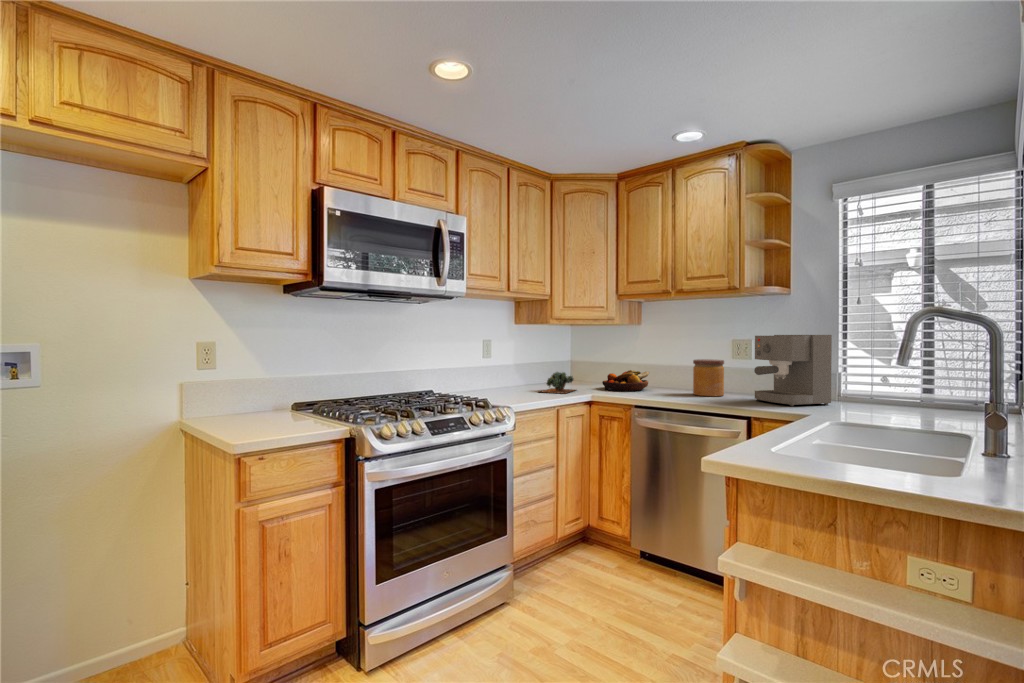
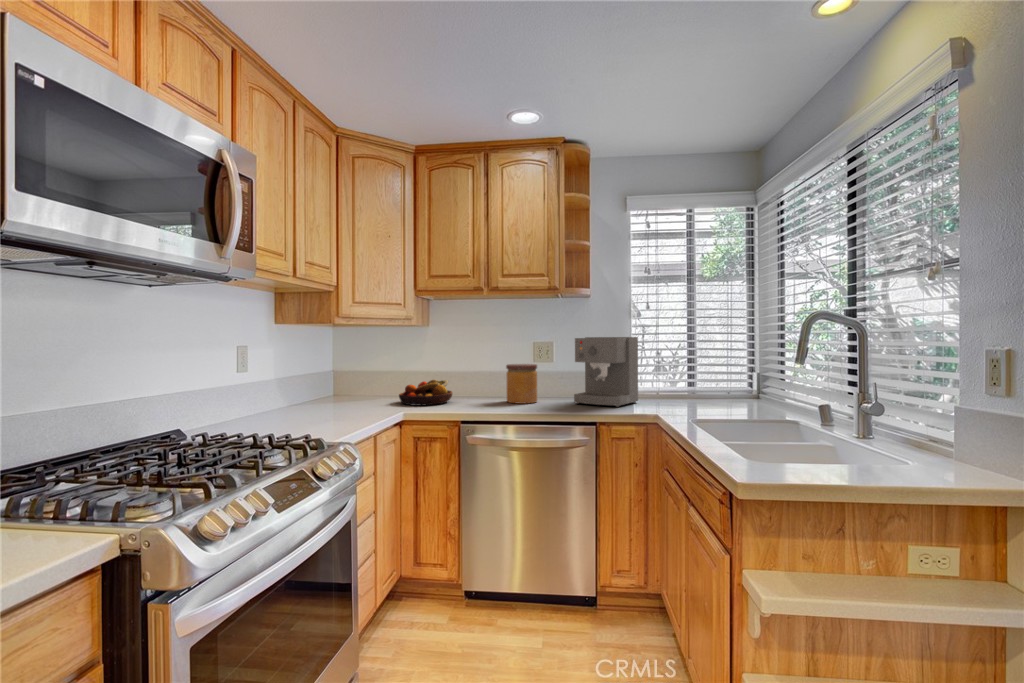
succulent plant: present [540,372,575,394] -> none [332,386,375,417]

